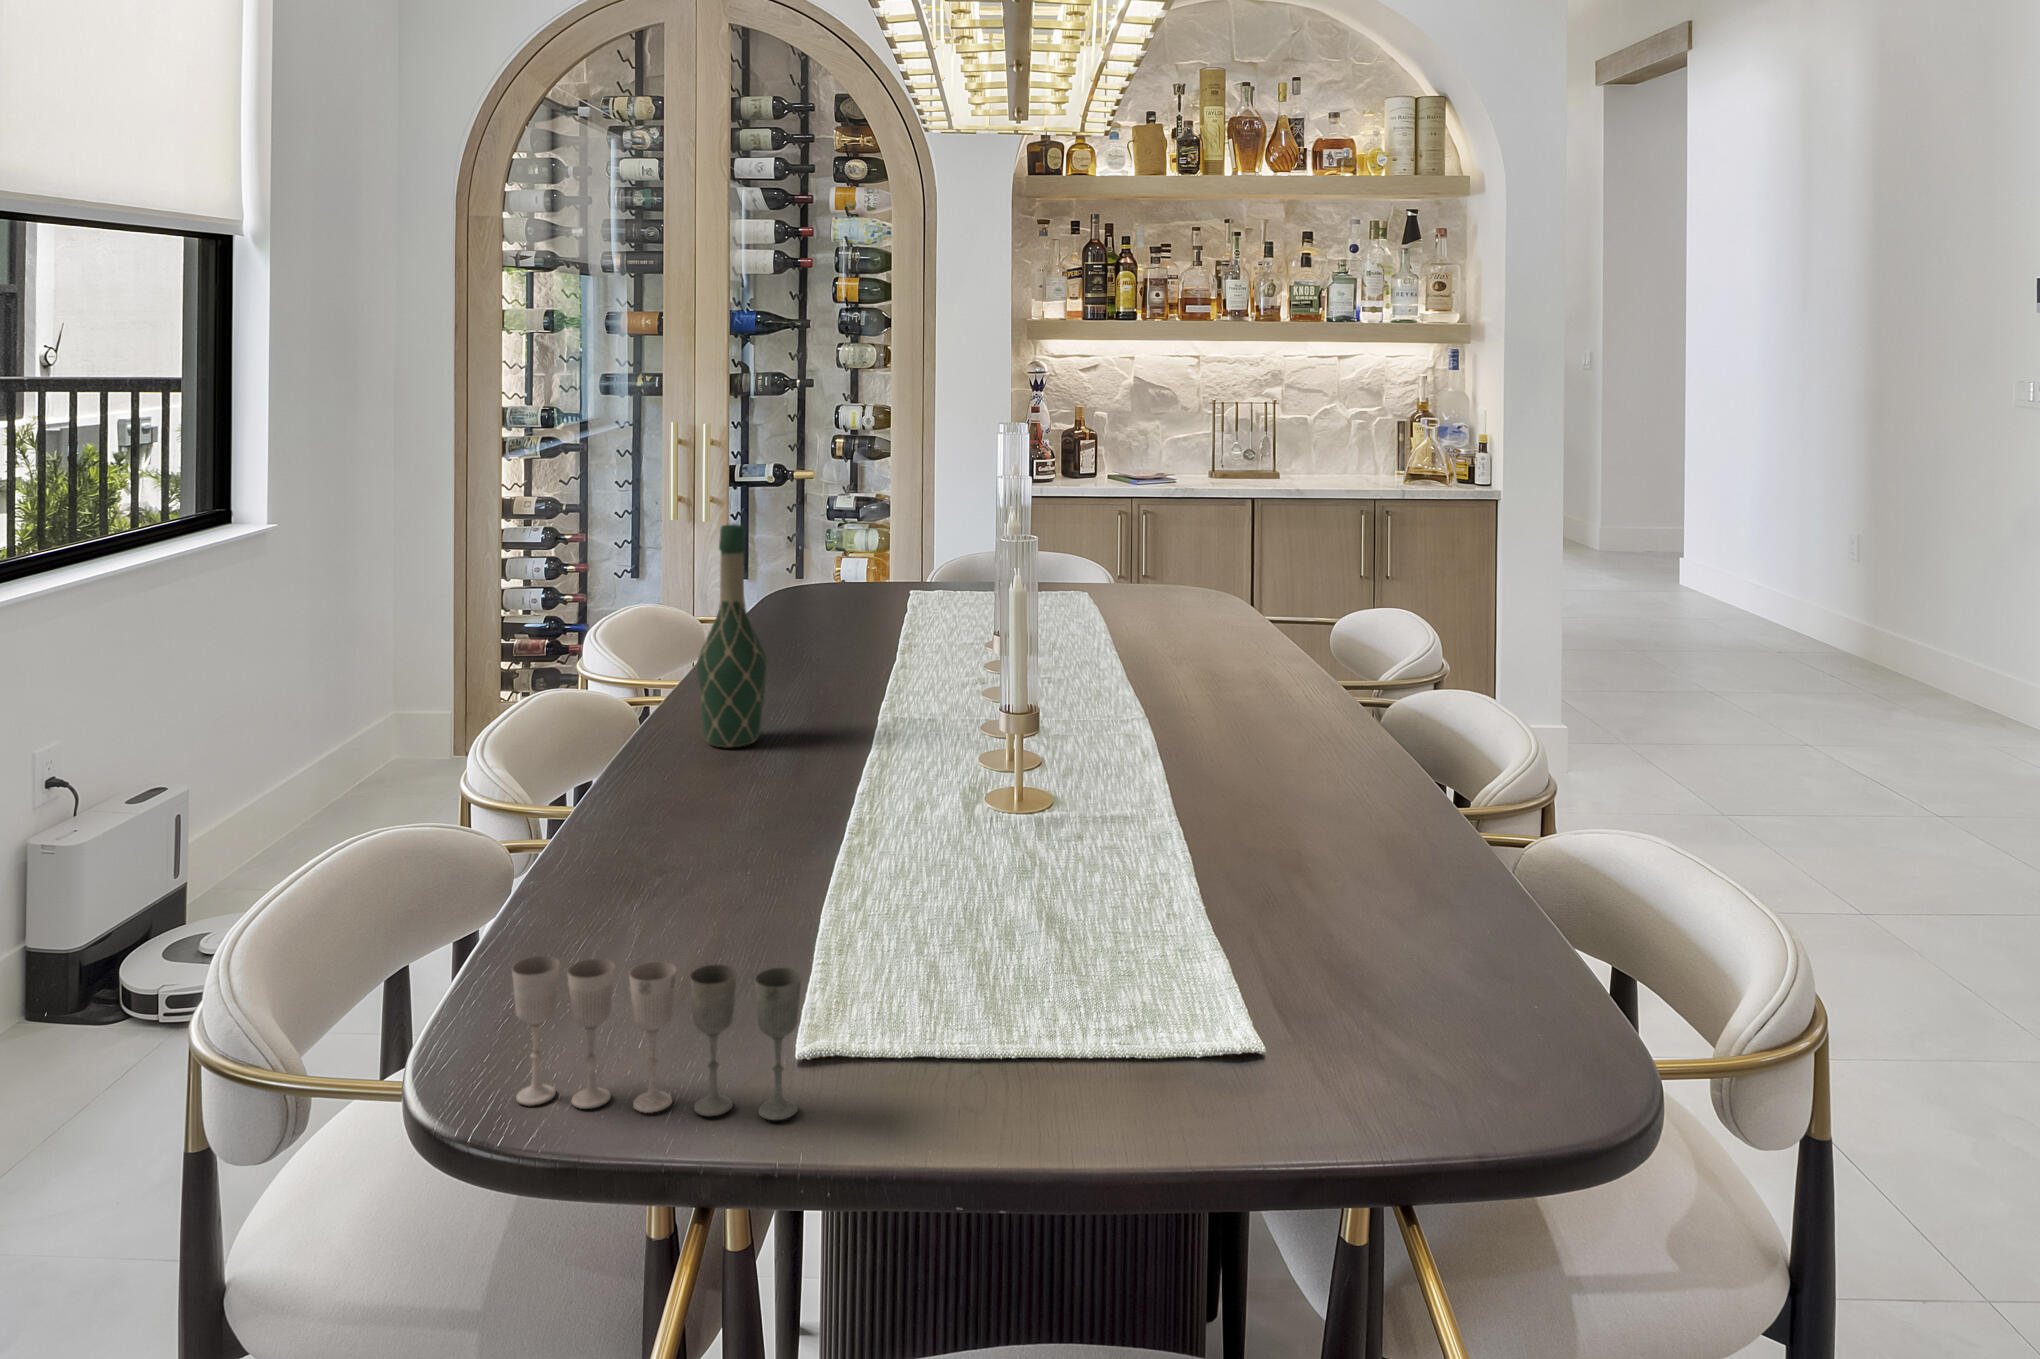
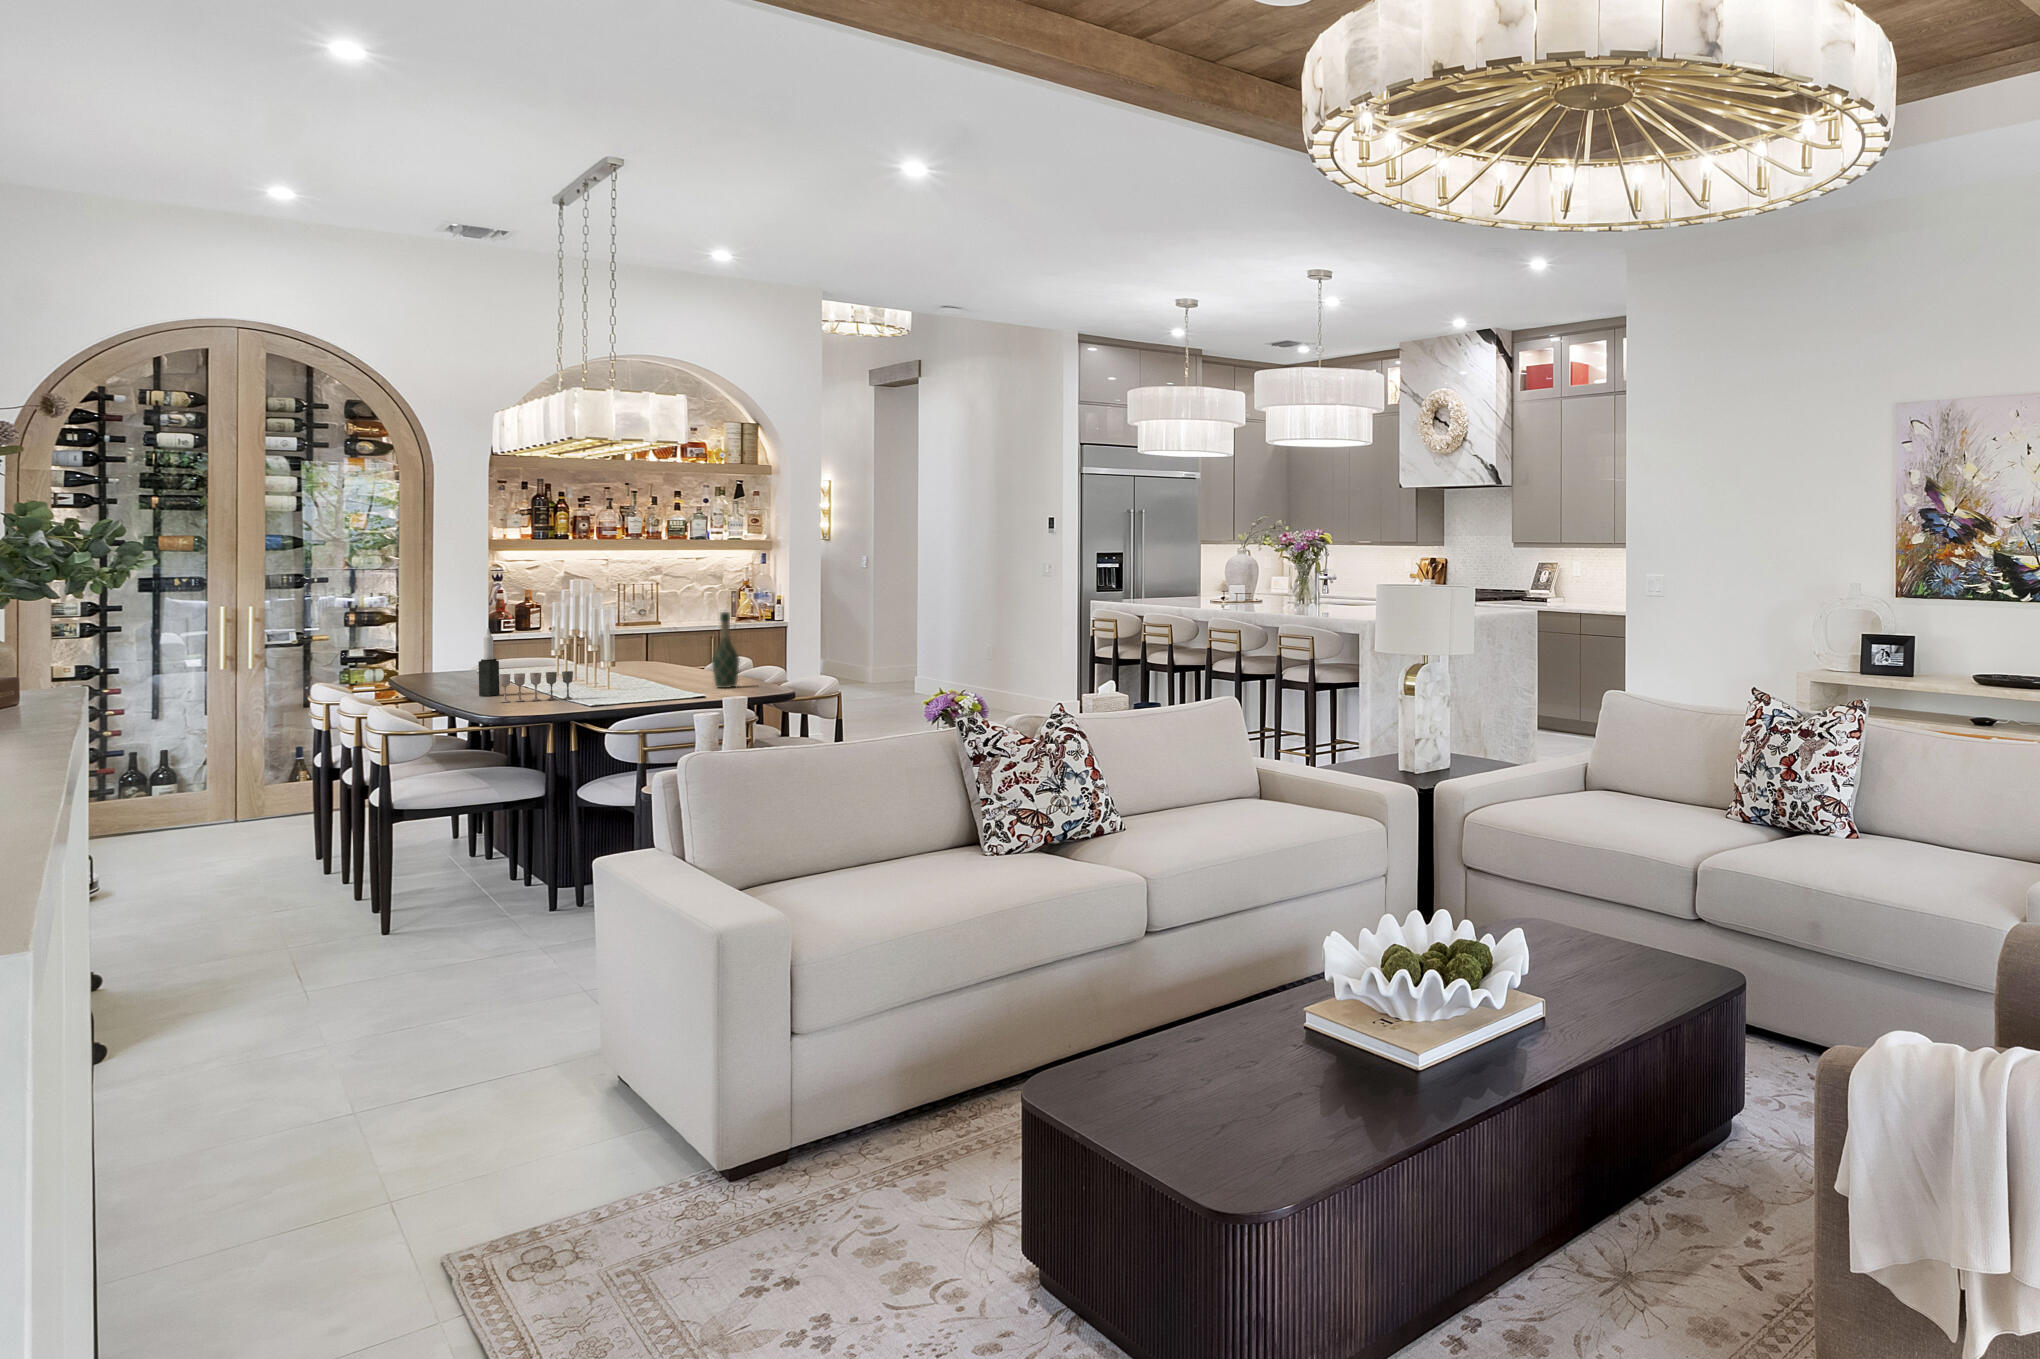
wine bottle: present [697,524,767,747] -> present [712,612,739,688]
candle: none [590,669,657,943] -> present [478,628,500,696]

